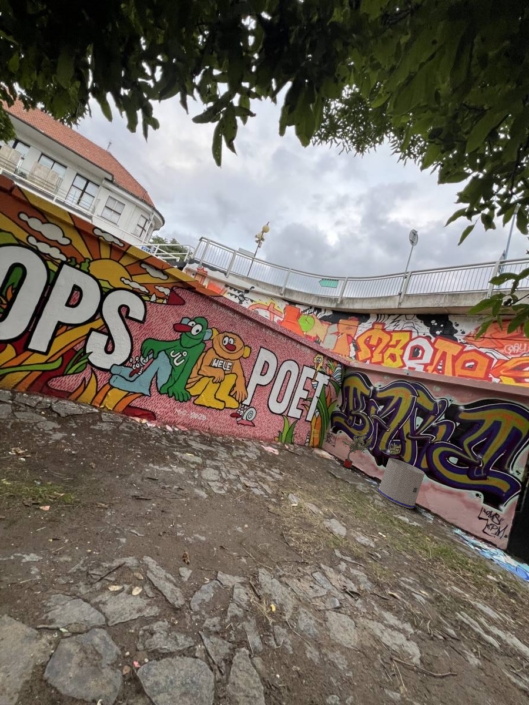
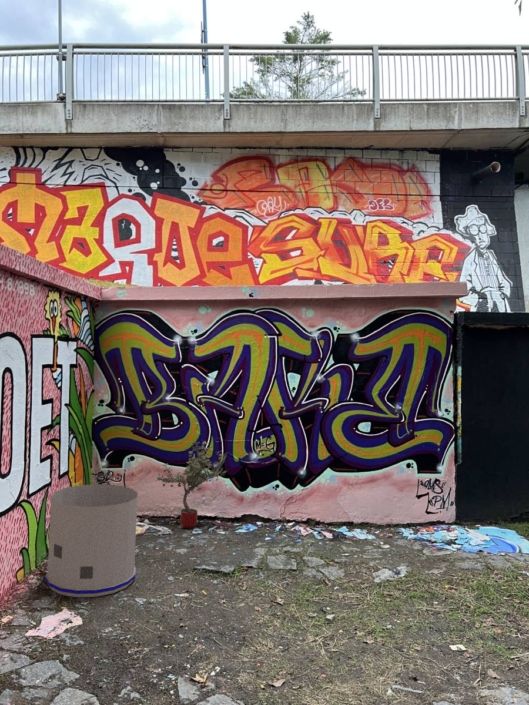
trash can: present [378,458,425,509] -> present [45,484,138,597]

